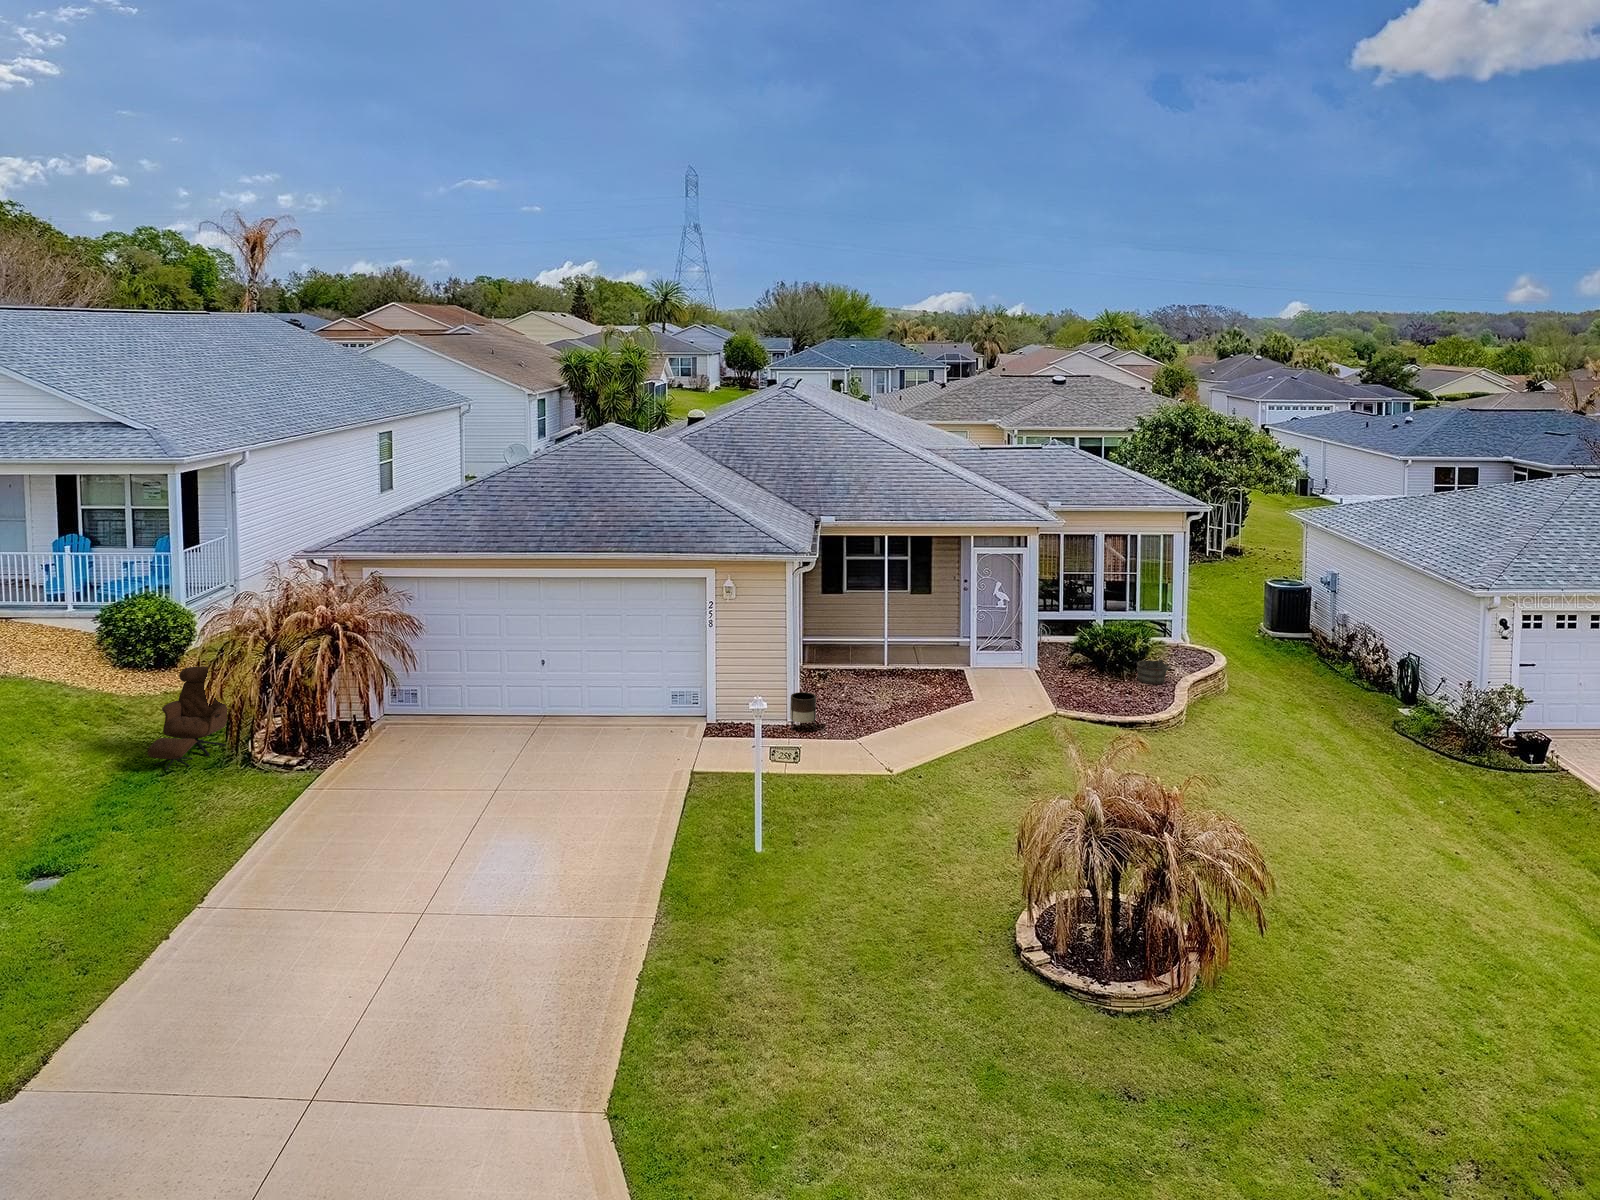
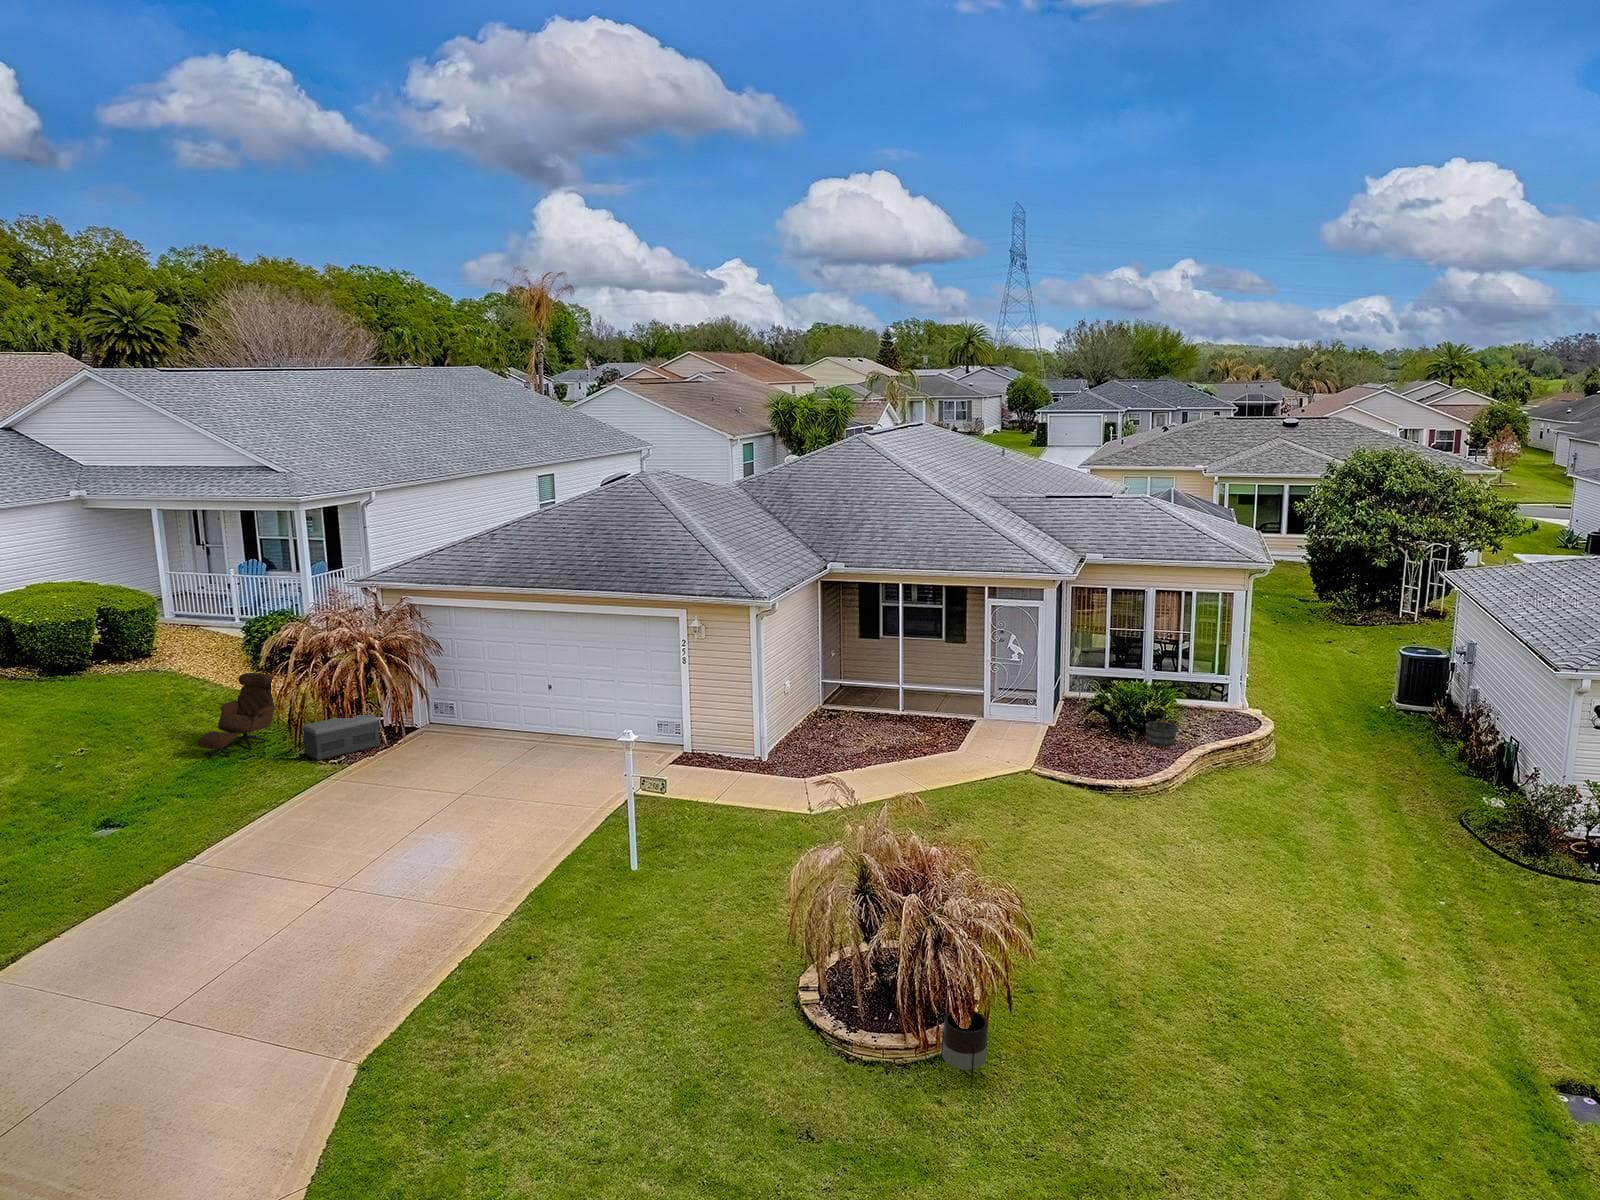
planter: present [790,692,816,731] -> present [941,1012,988,1088]
storage bench: none [278,704,363,762] -> present [303,714,380,760]

